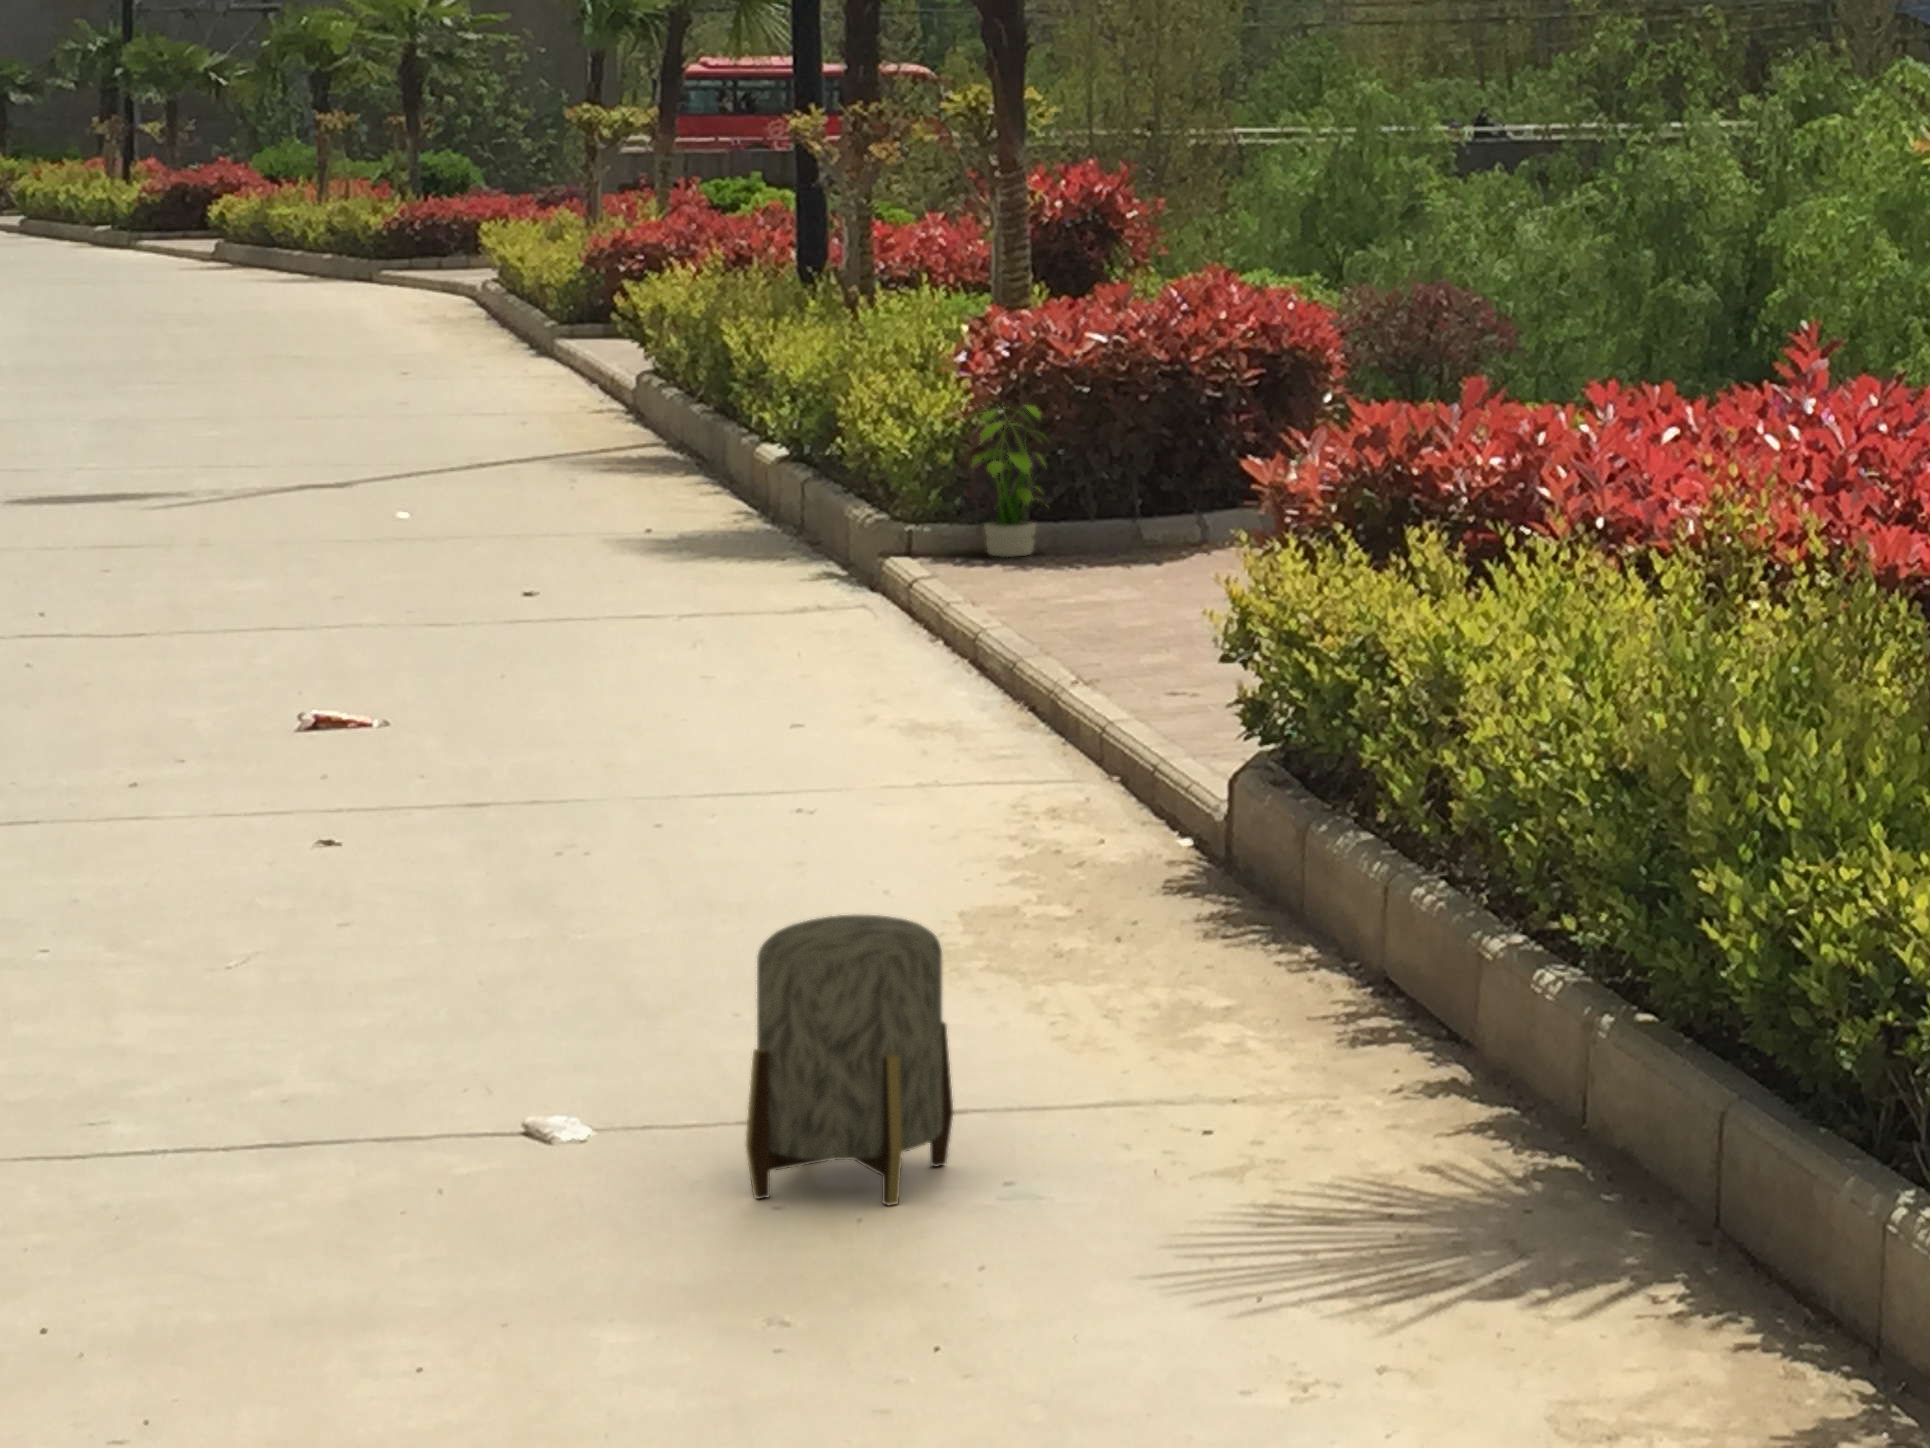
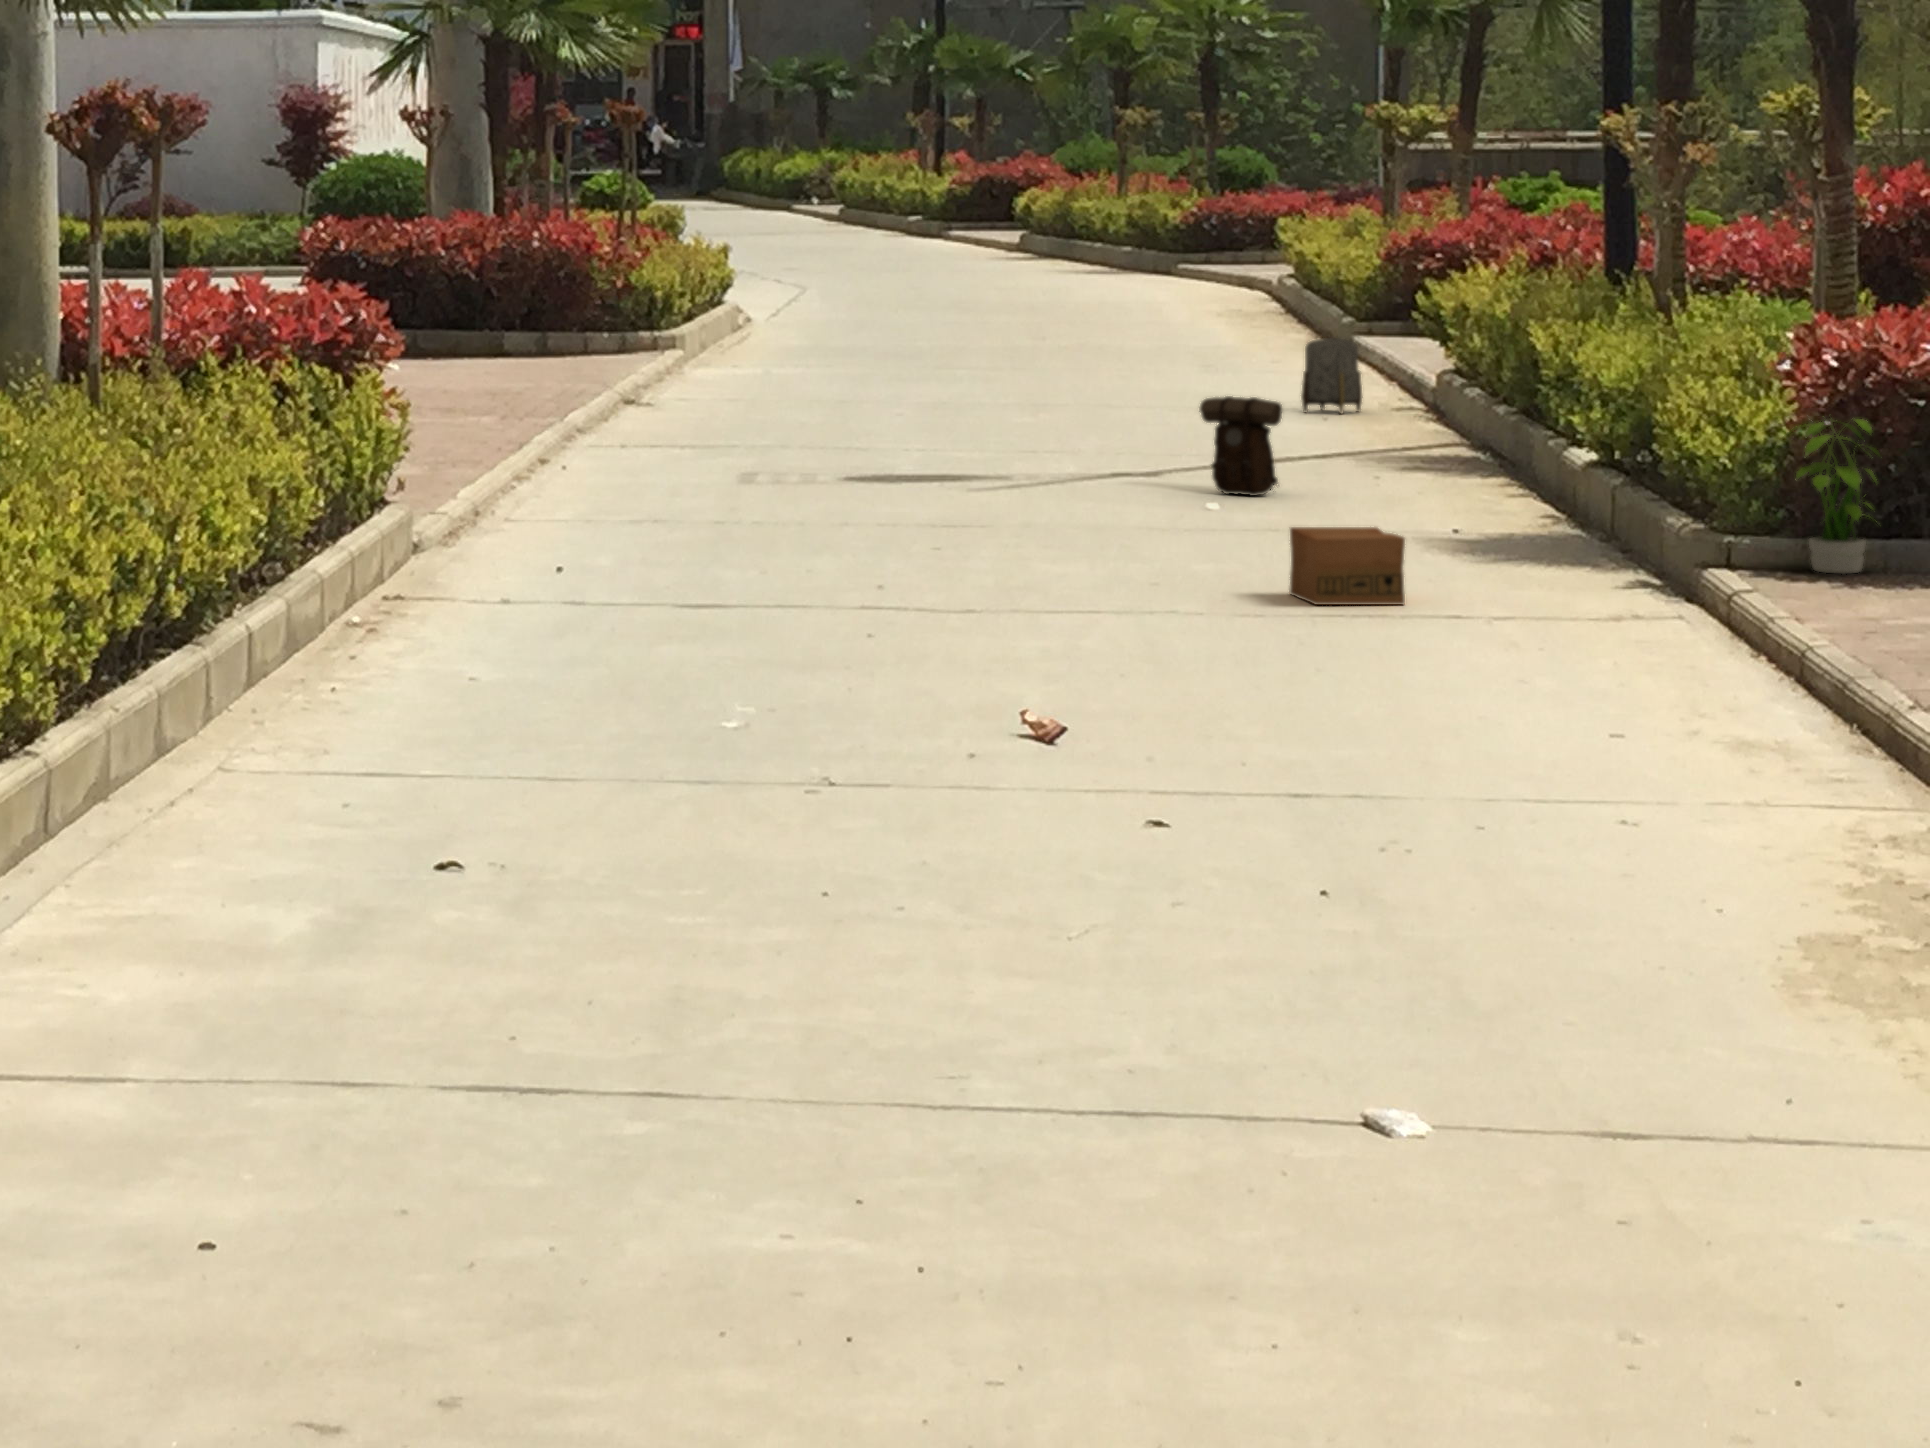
backpack: none [379,401,469,505] -> present [1199,396,1282,496]
cardboard box: none [467,533,589,618] -> present [1290,527,1405,605]
stool: present [746,915,953,1205] -> present [1301,338,1363,413]

